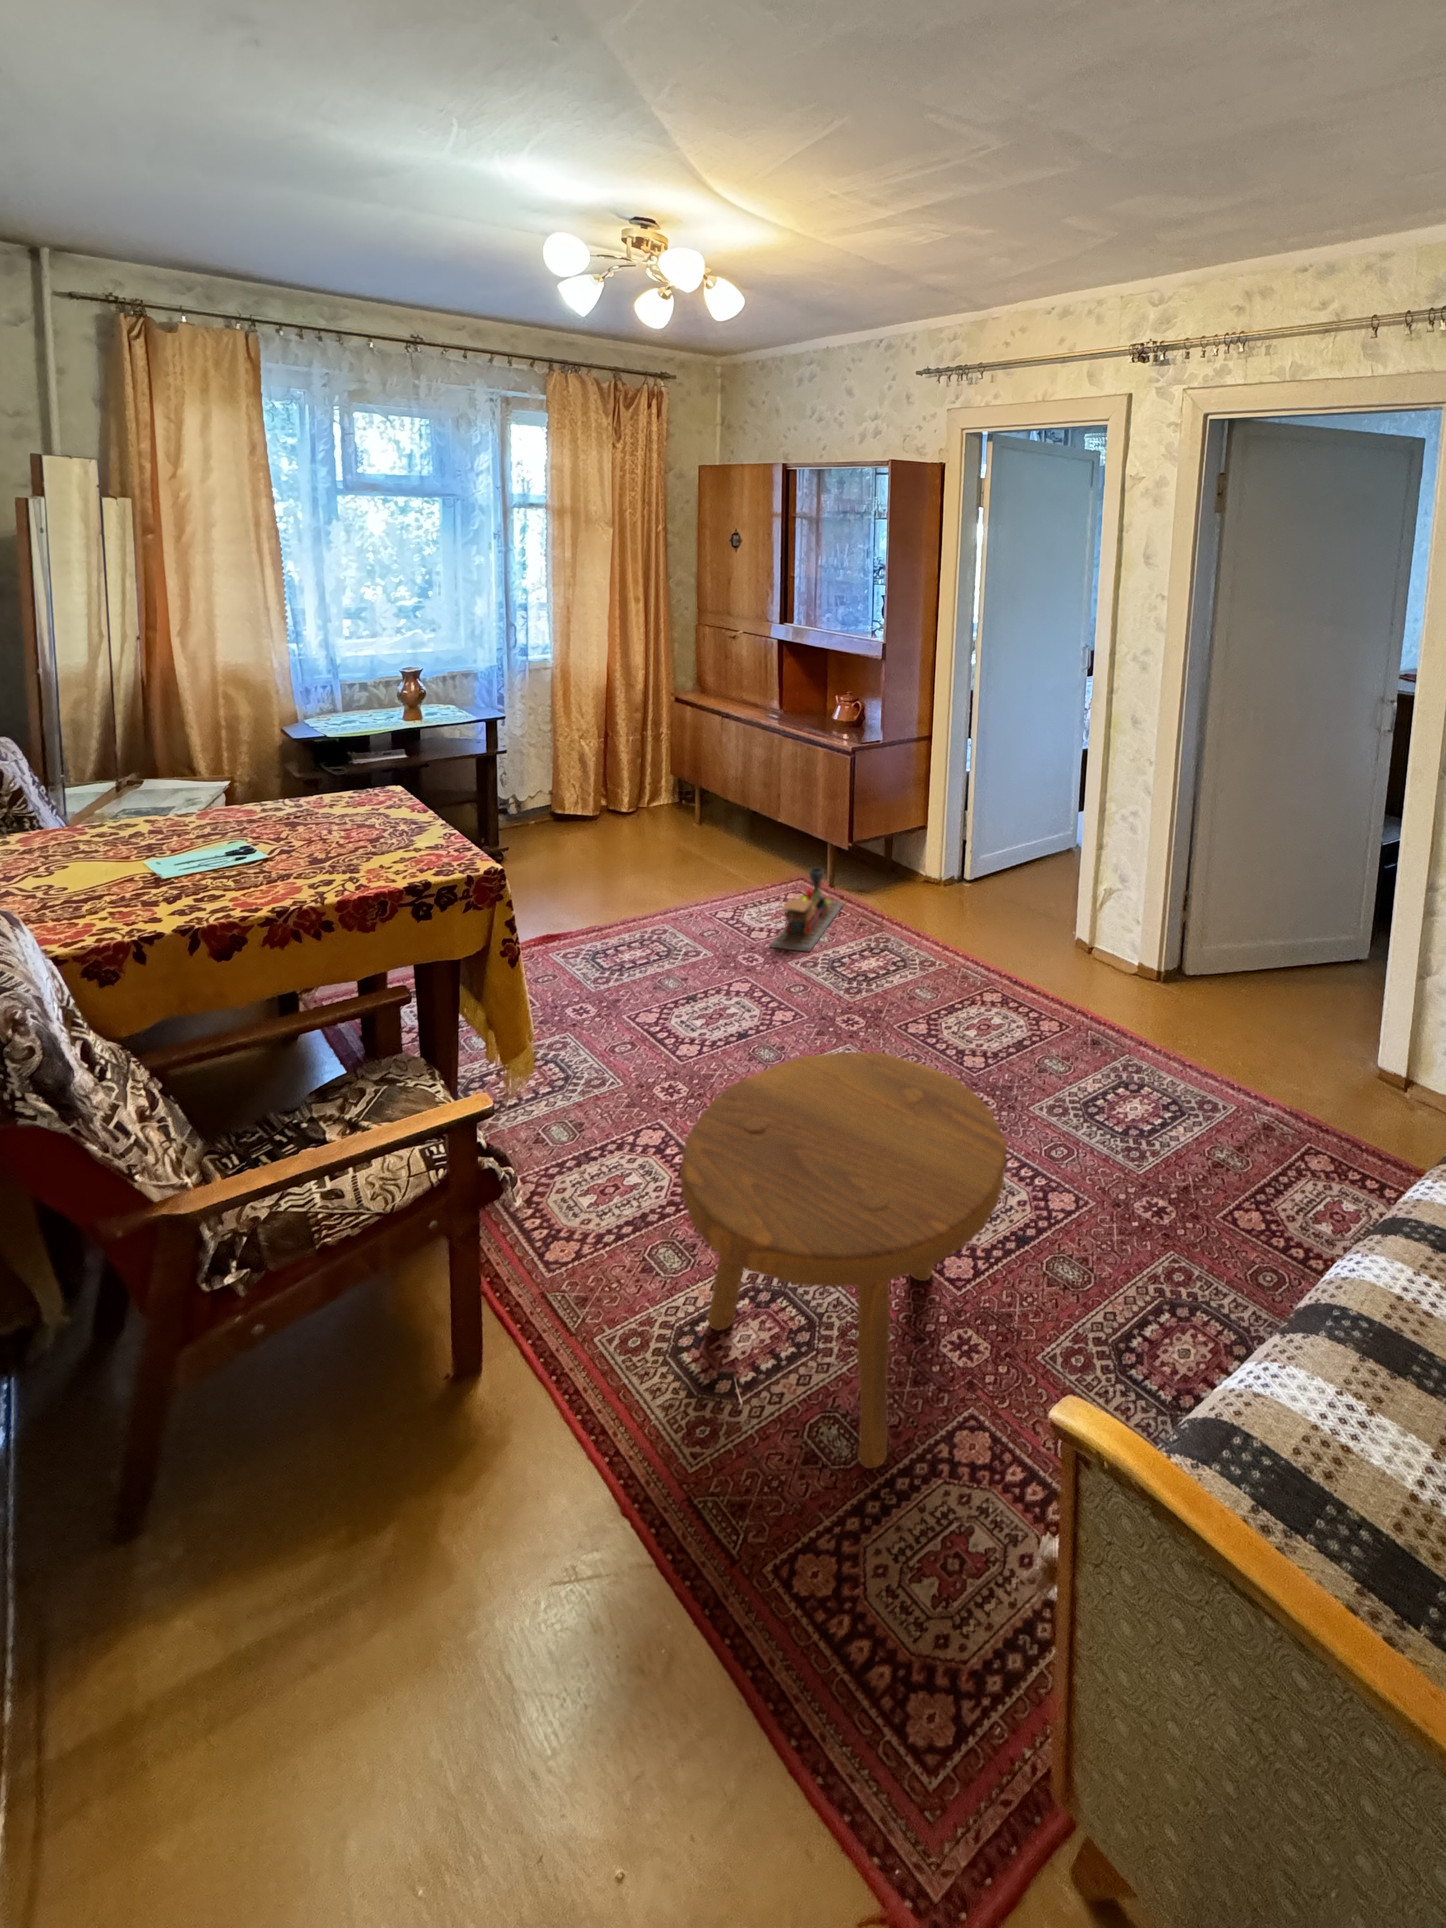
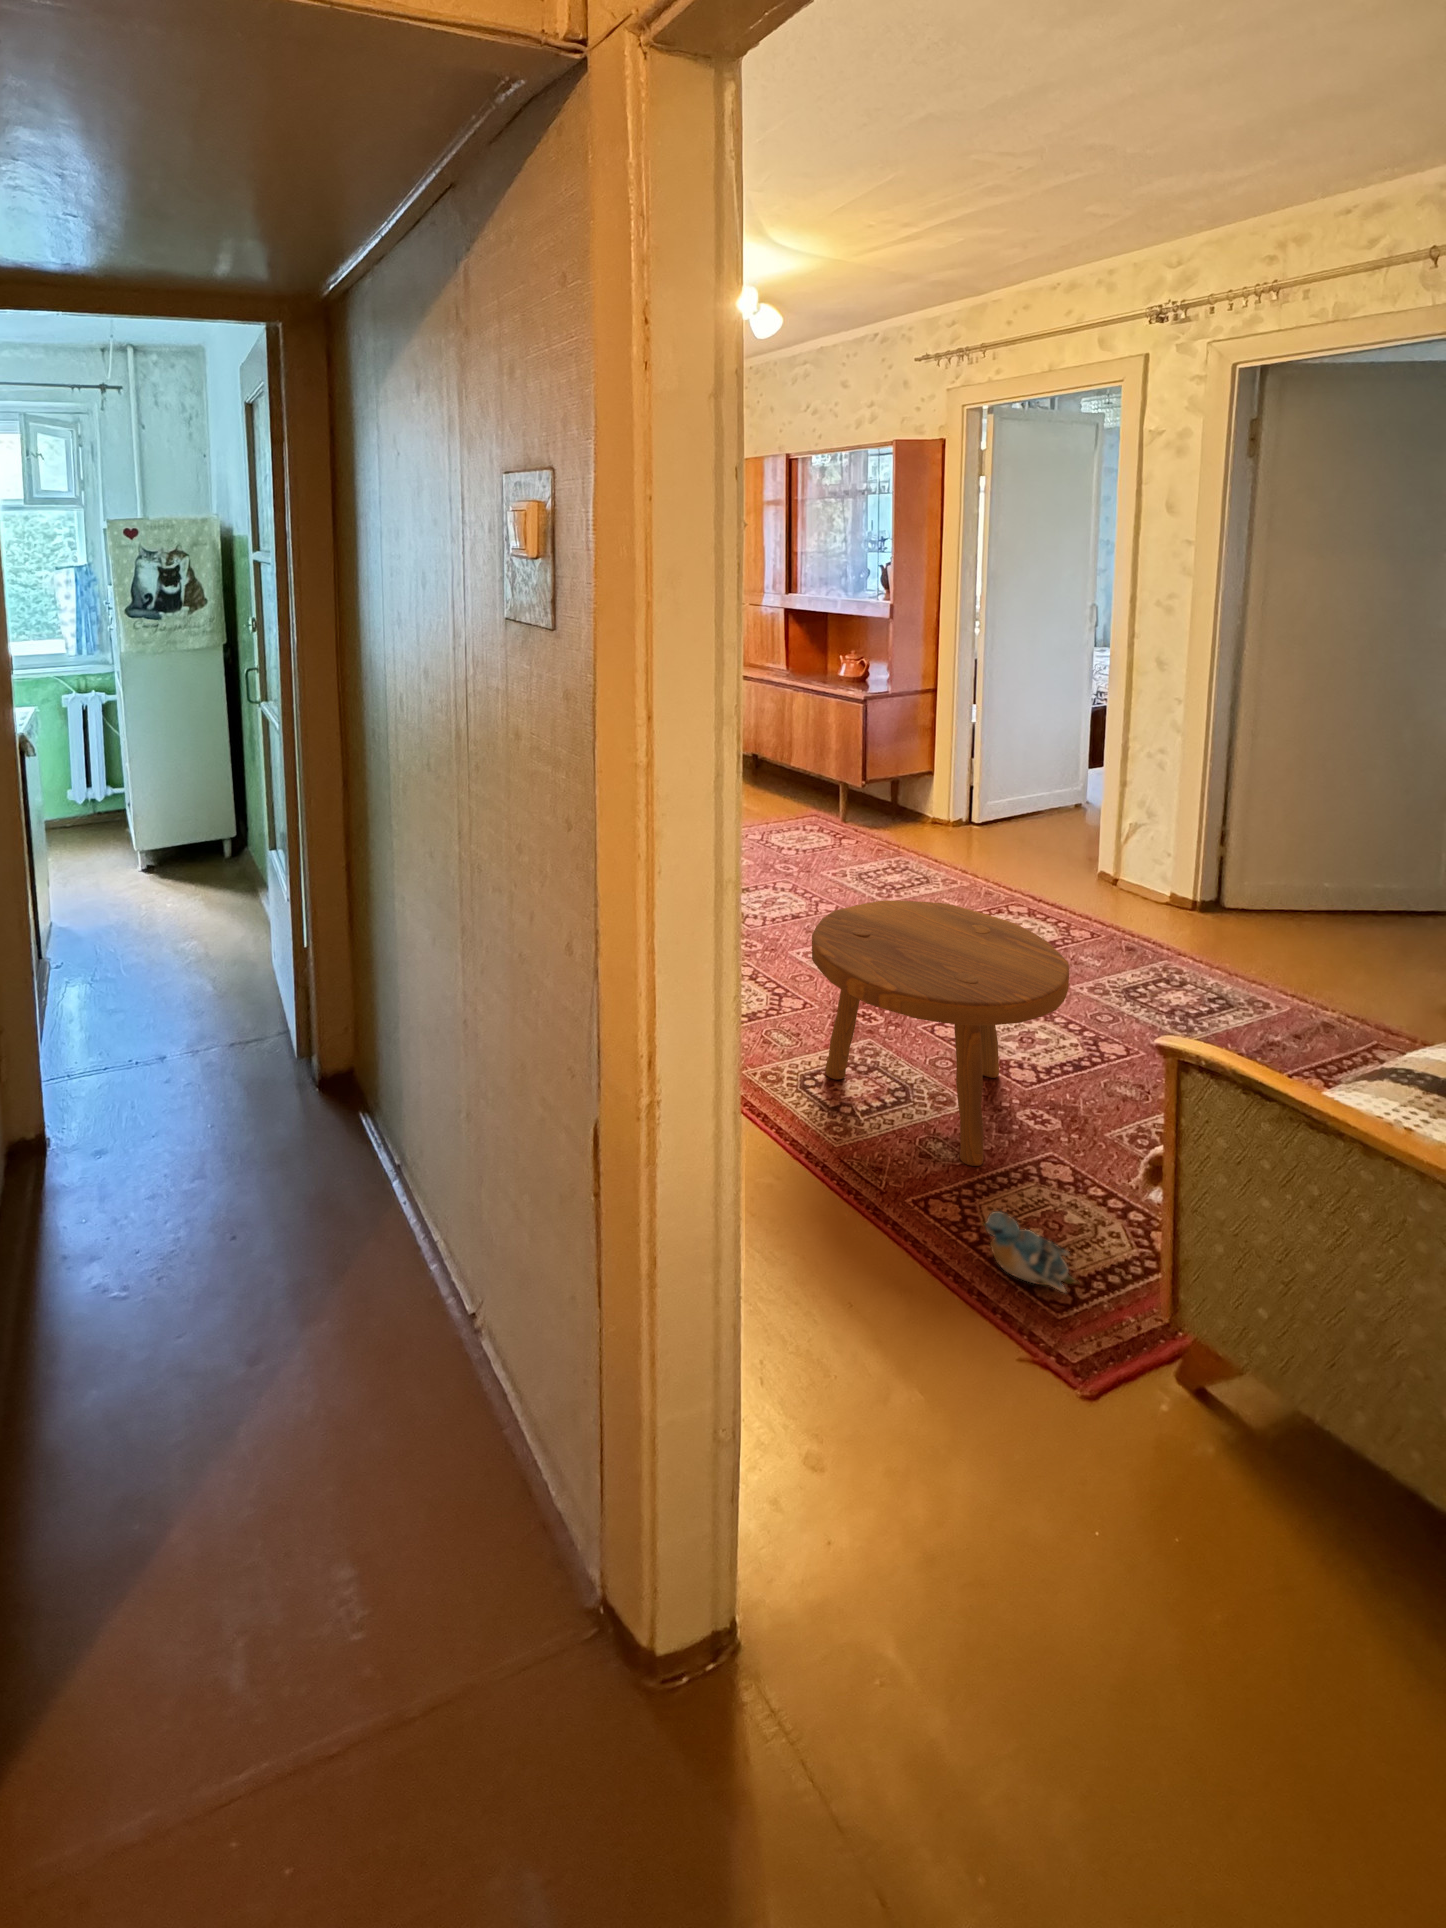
toy train: present [771,868,843,952] -> none [802,800,860,866]
plush toy: none [851,1616,977,1752] -> present [984,1211,1079,1293]

